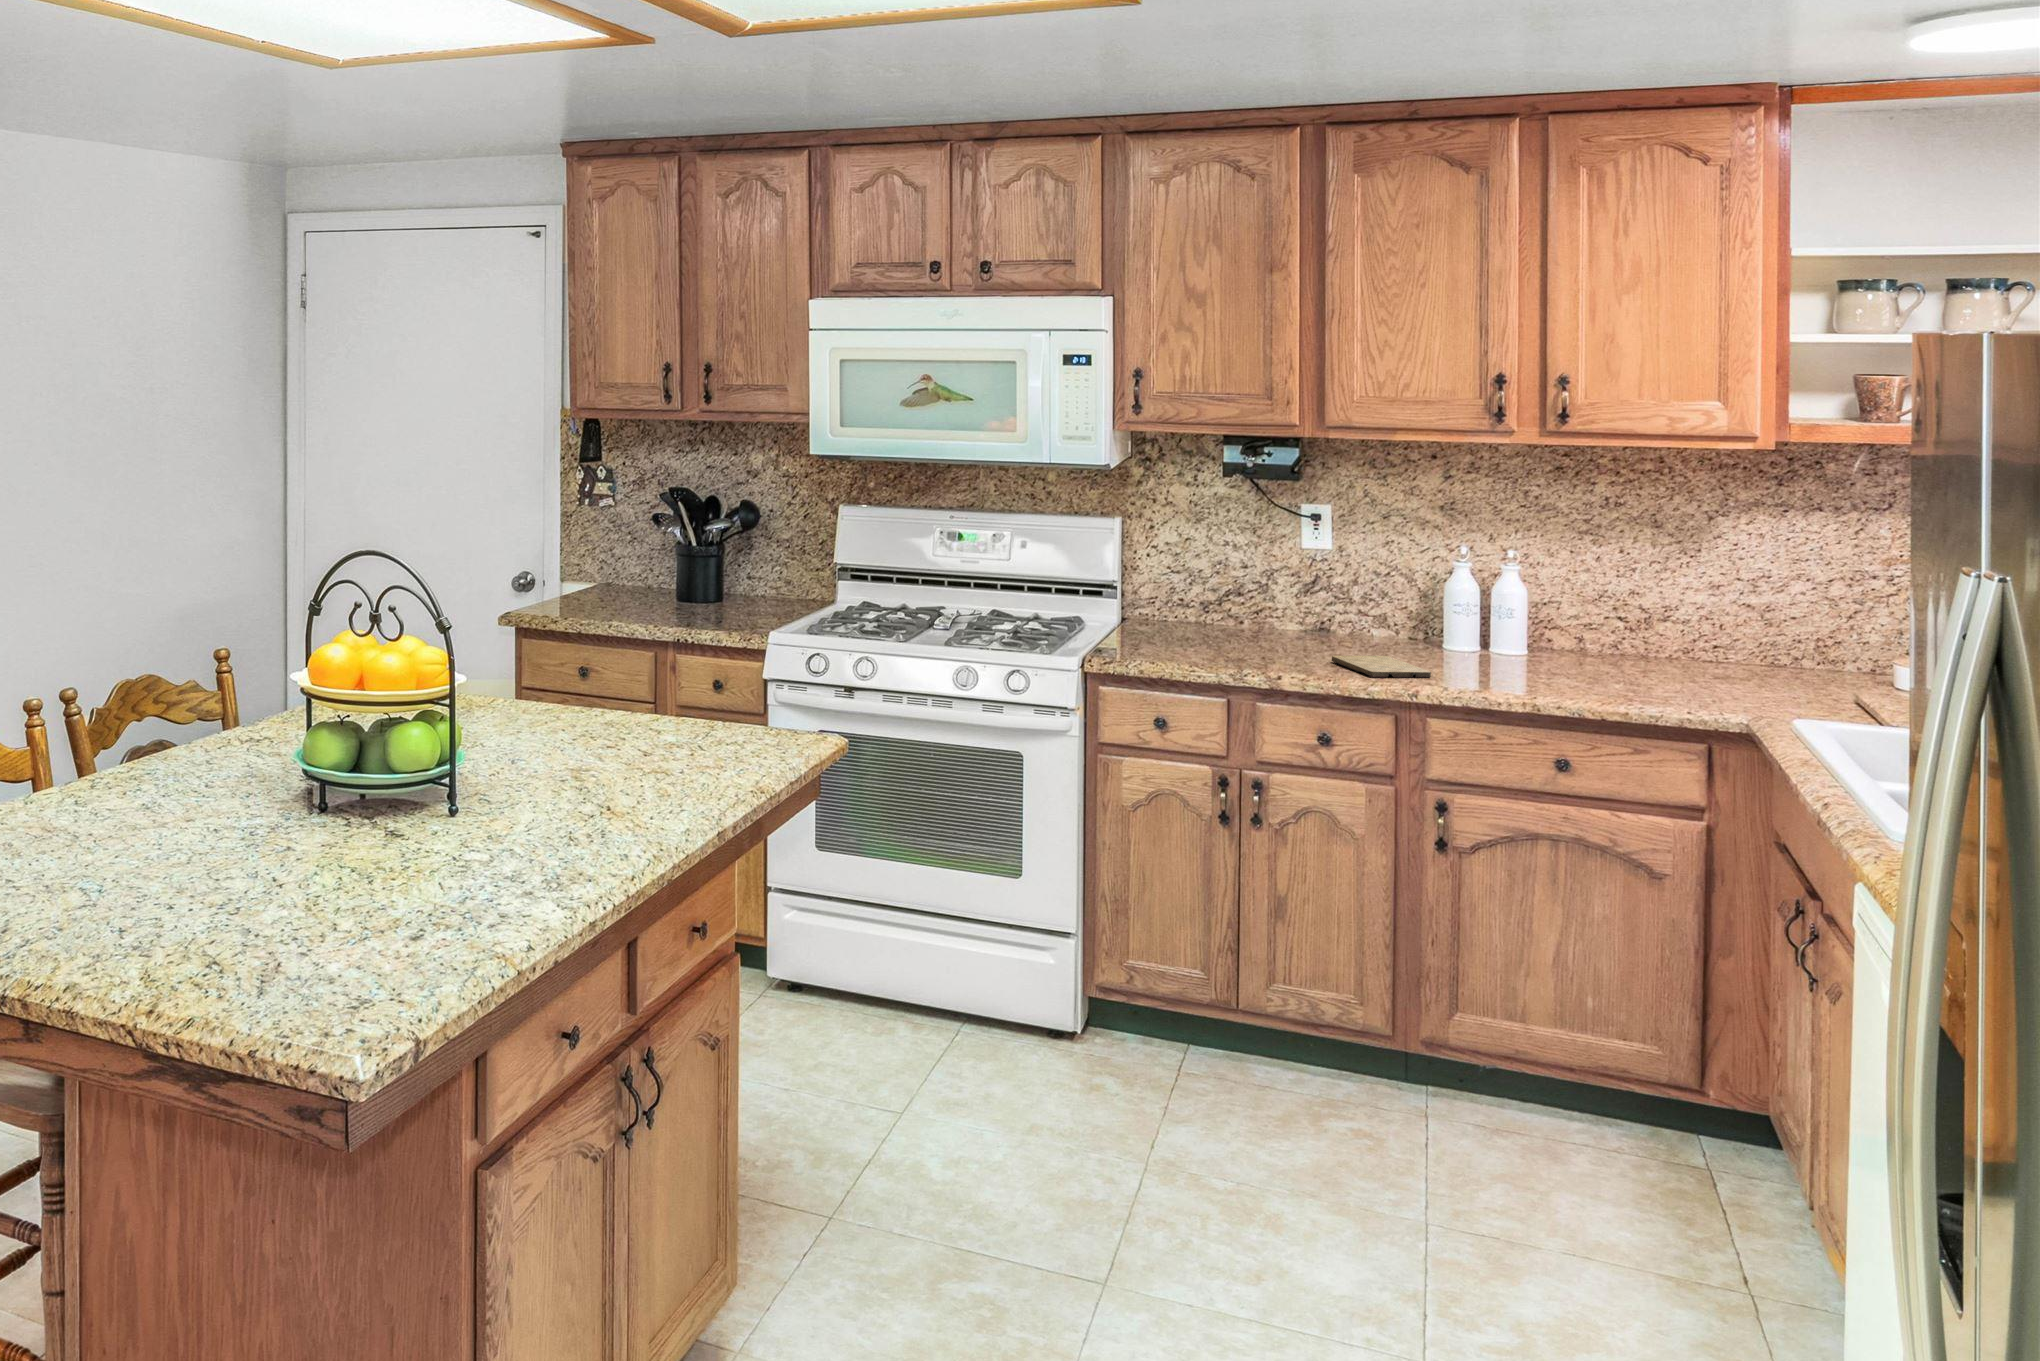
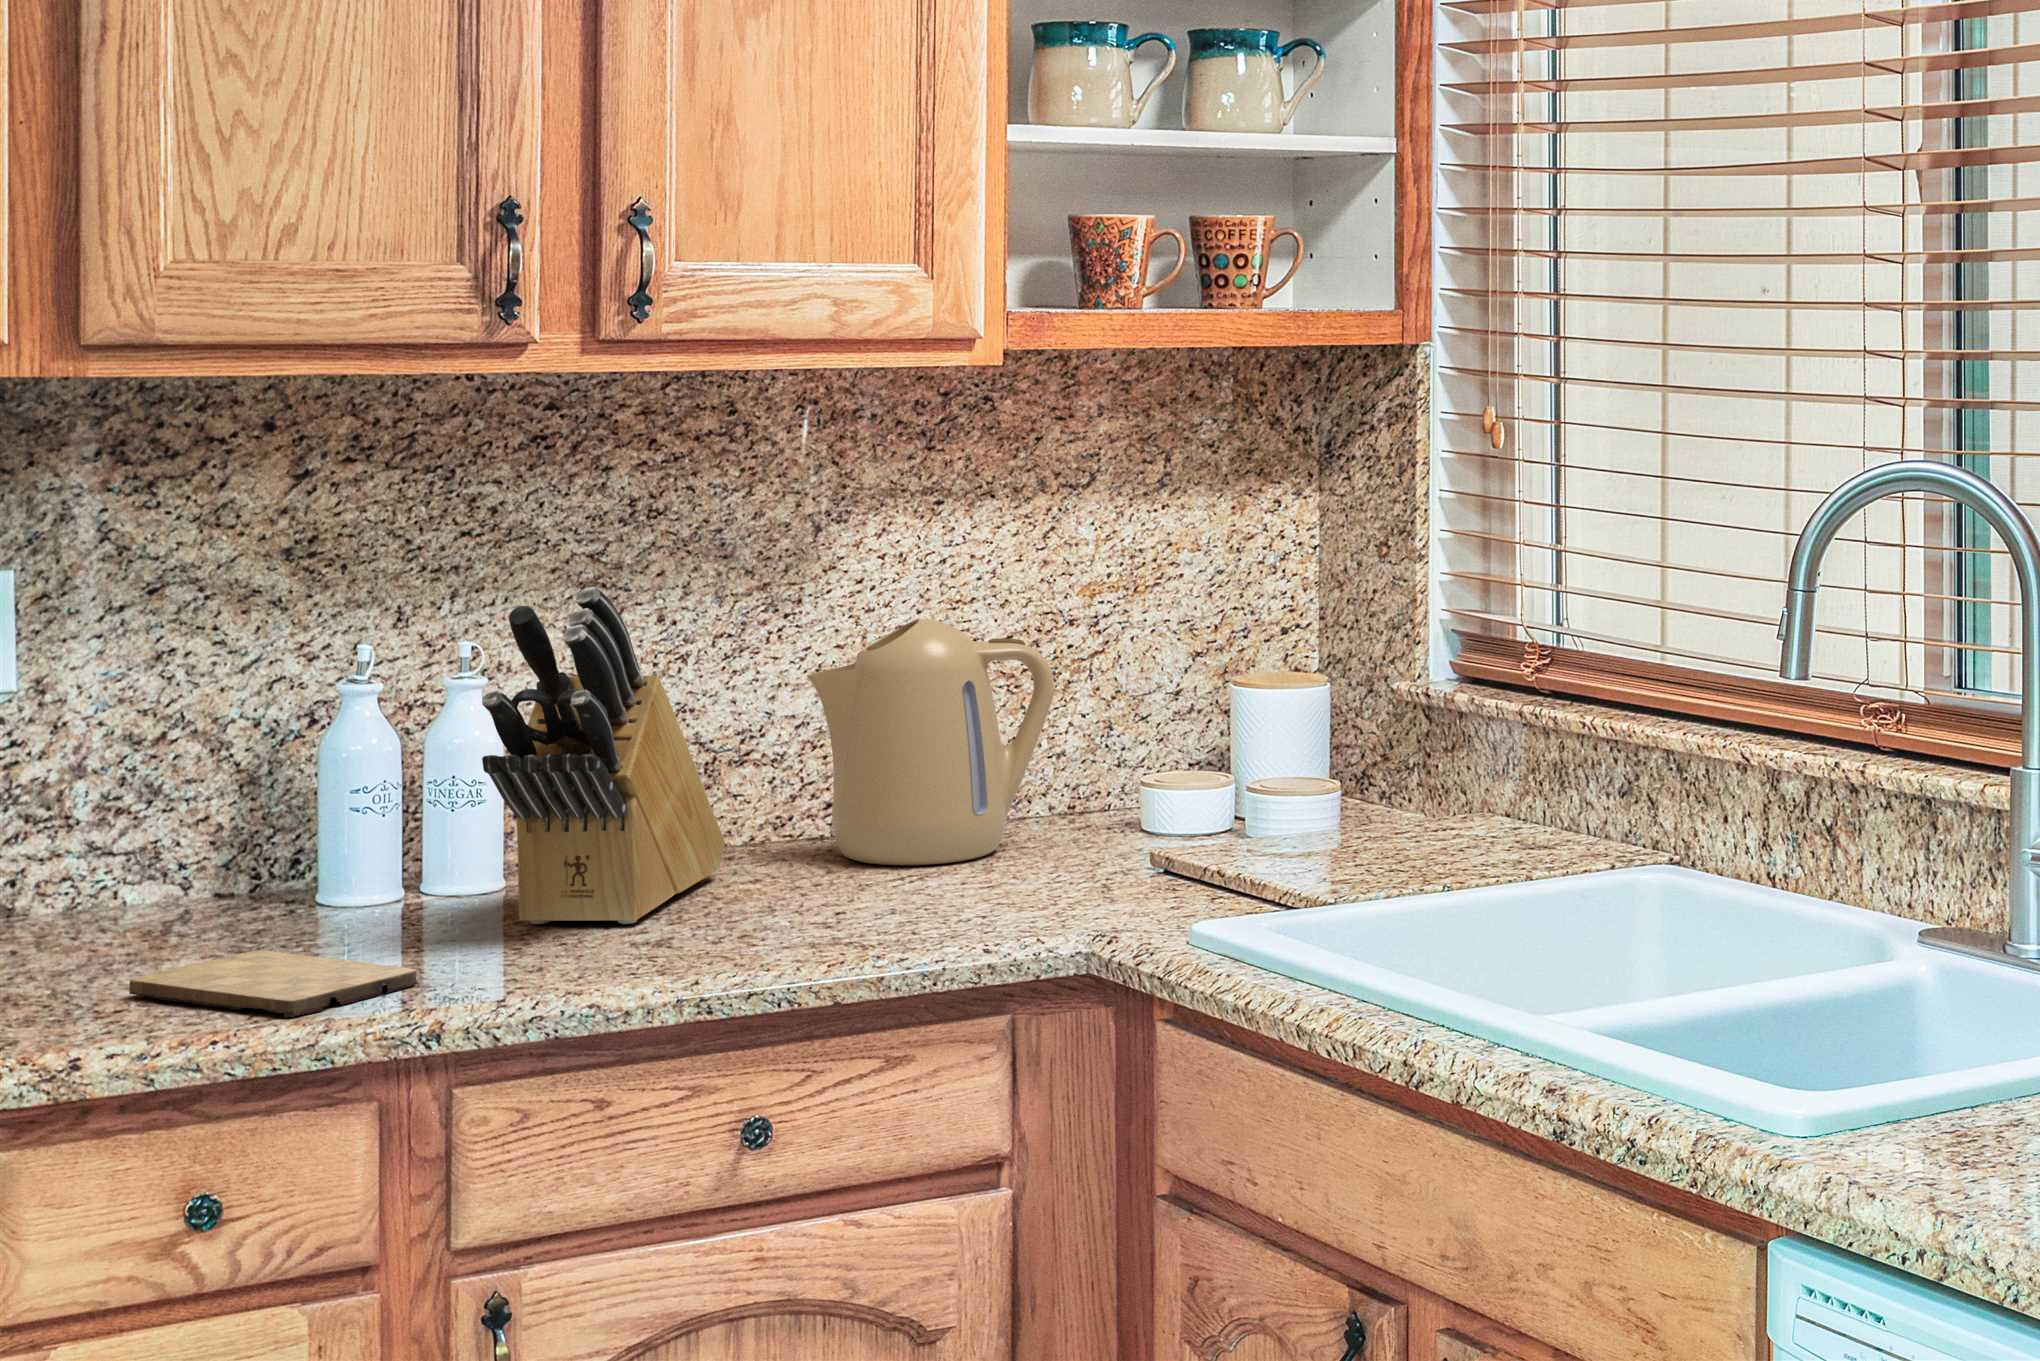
knife block: none [1478,534,1629,676] -> present [482,587,725,924]
kettle: none [1682,566,1821,684] -> present [807,619,1054,865]

